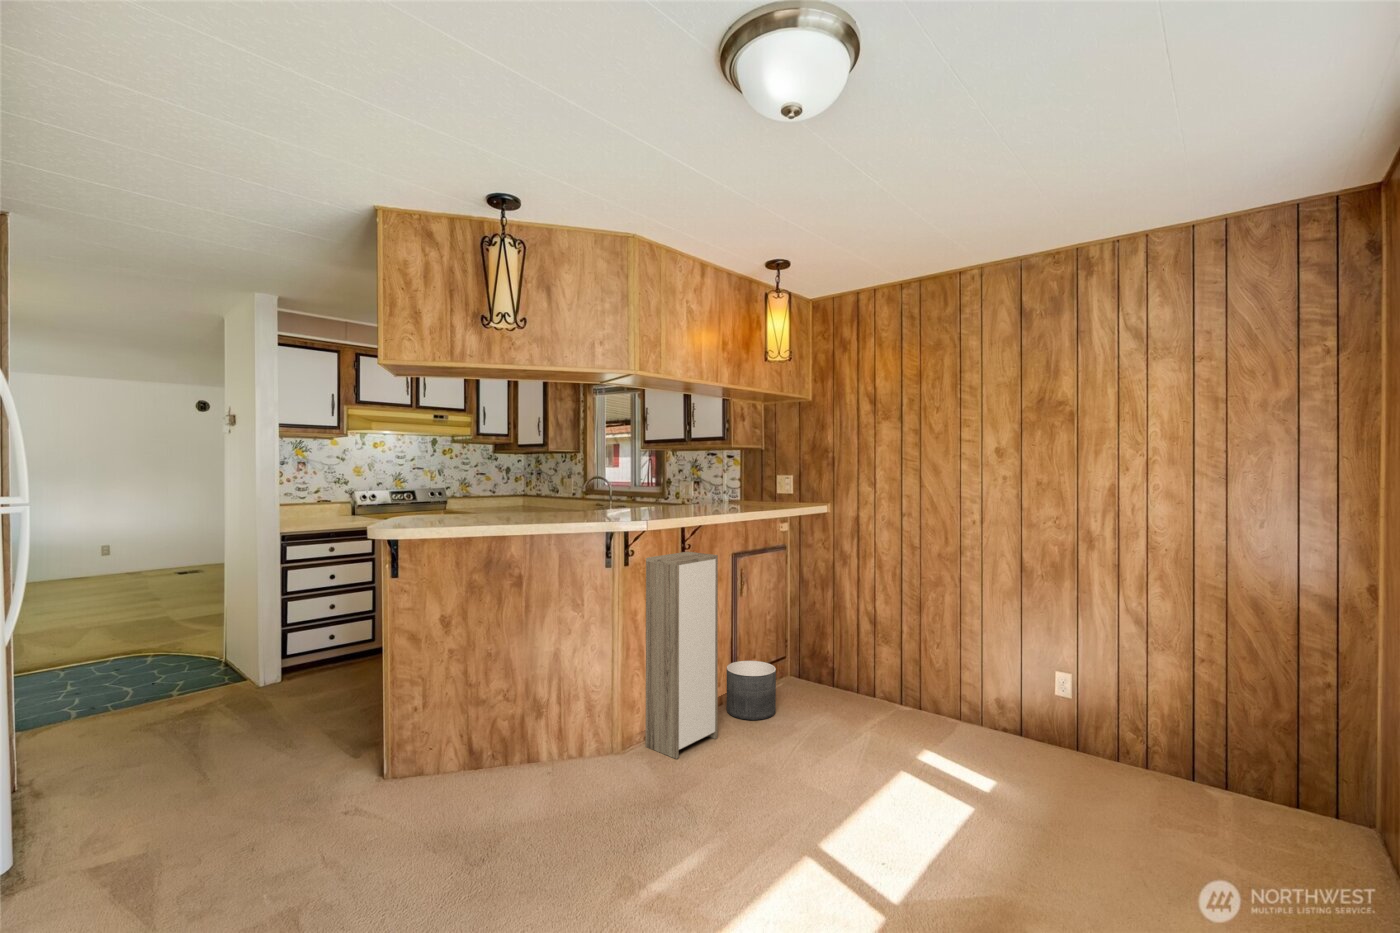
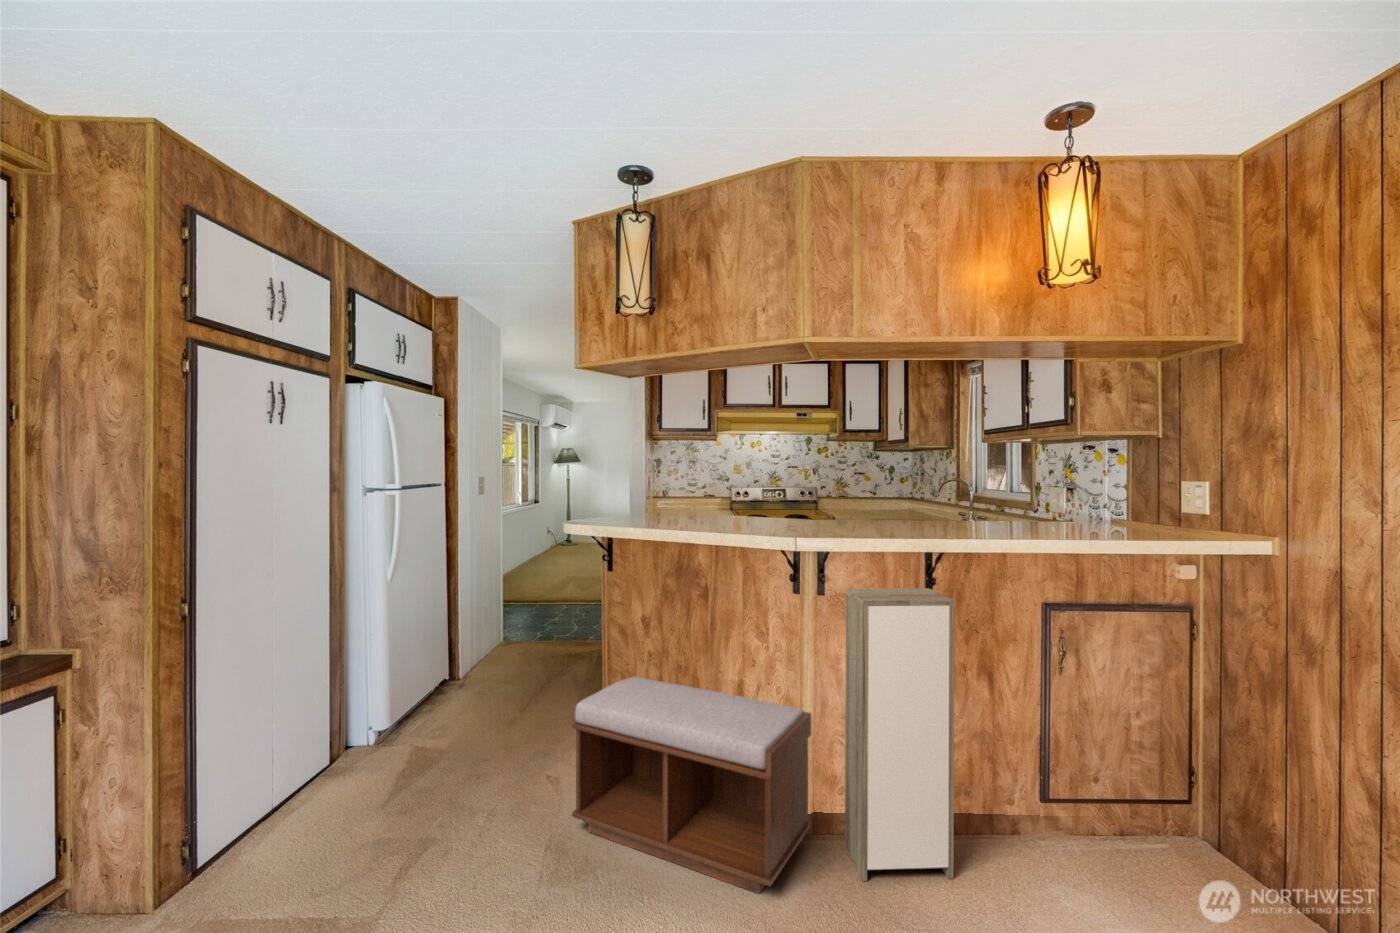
bench: none [437,654,642,818] -> present [572,677,812,893]
planter: present [726,661,776,720] -> none [1012,772,1103,885]

